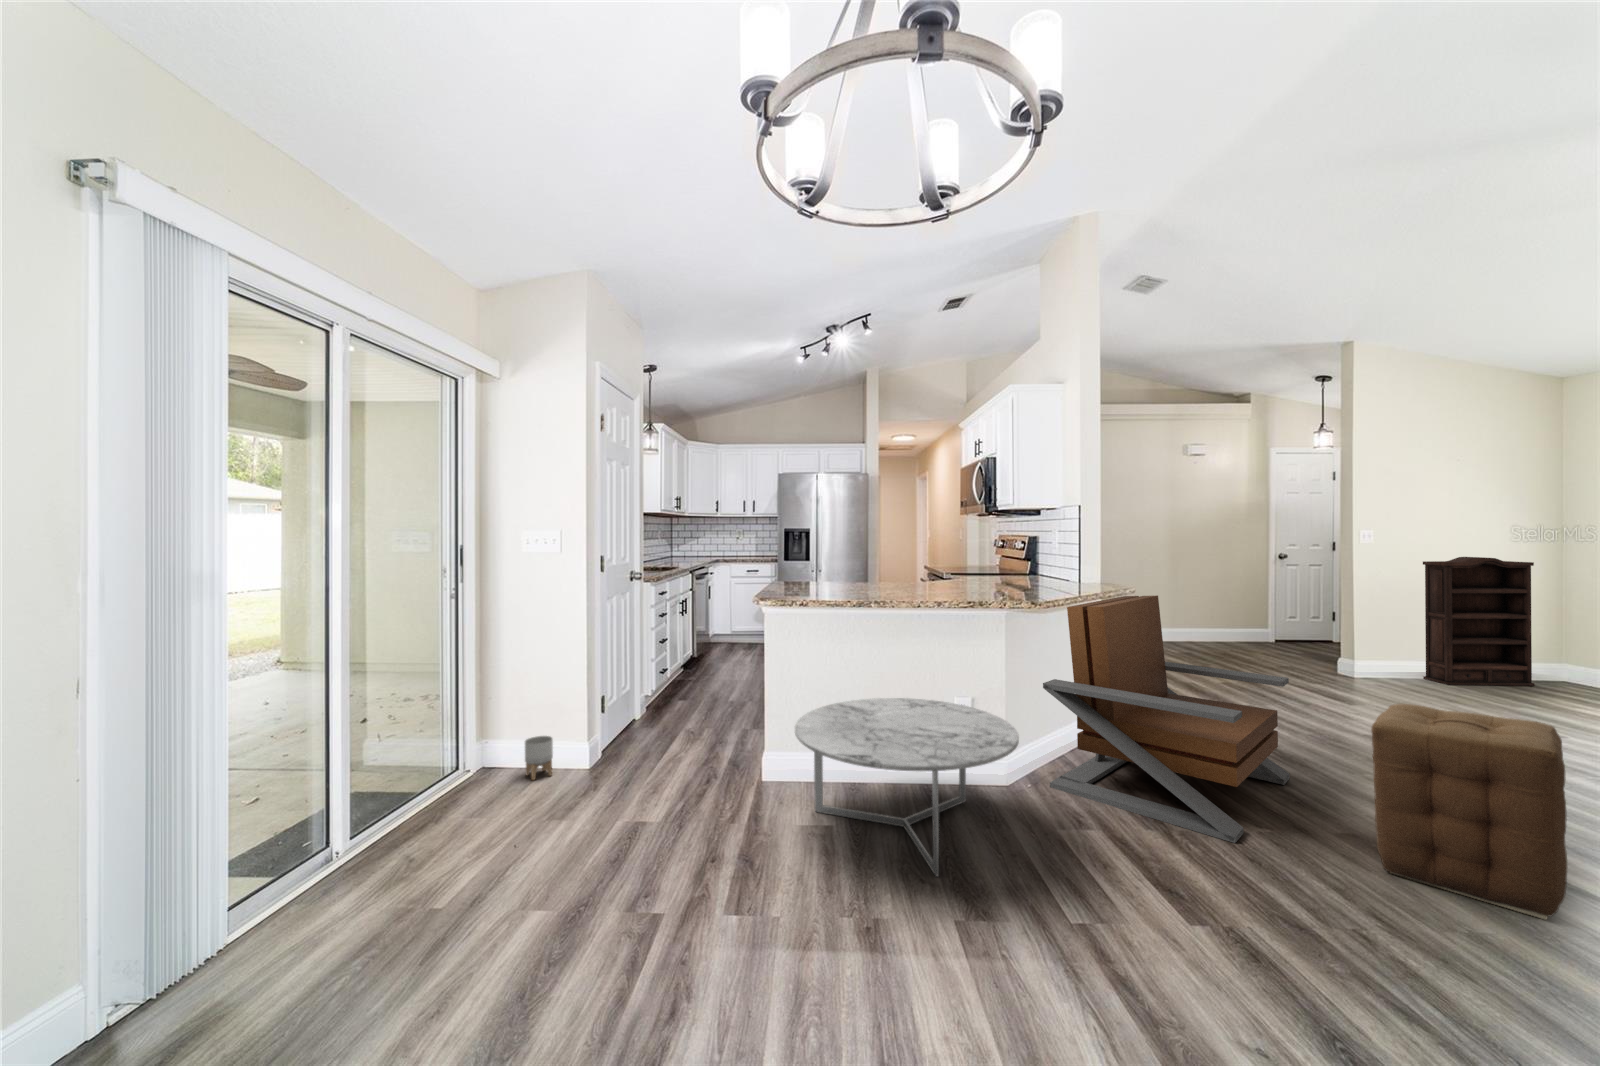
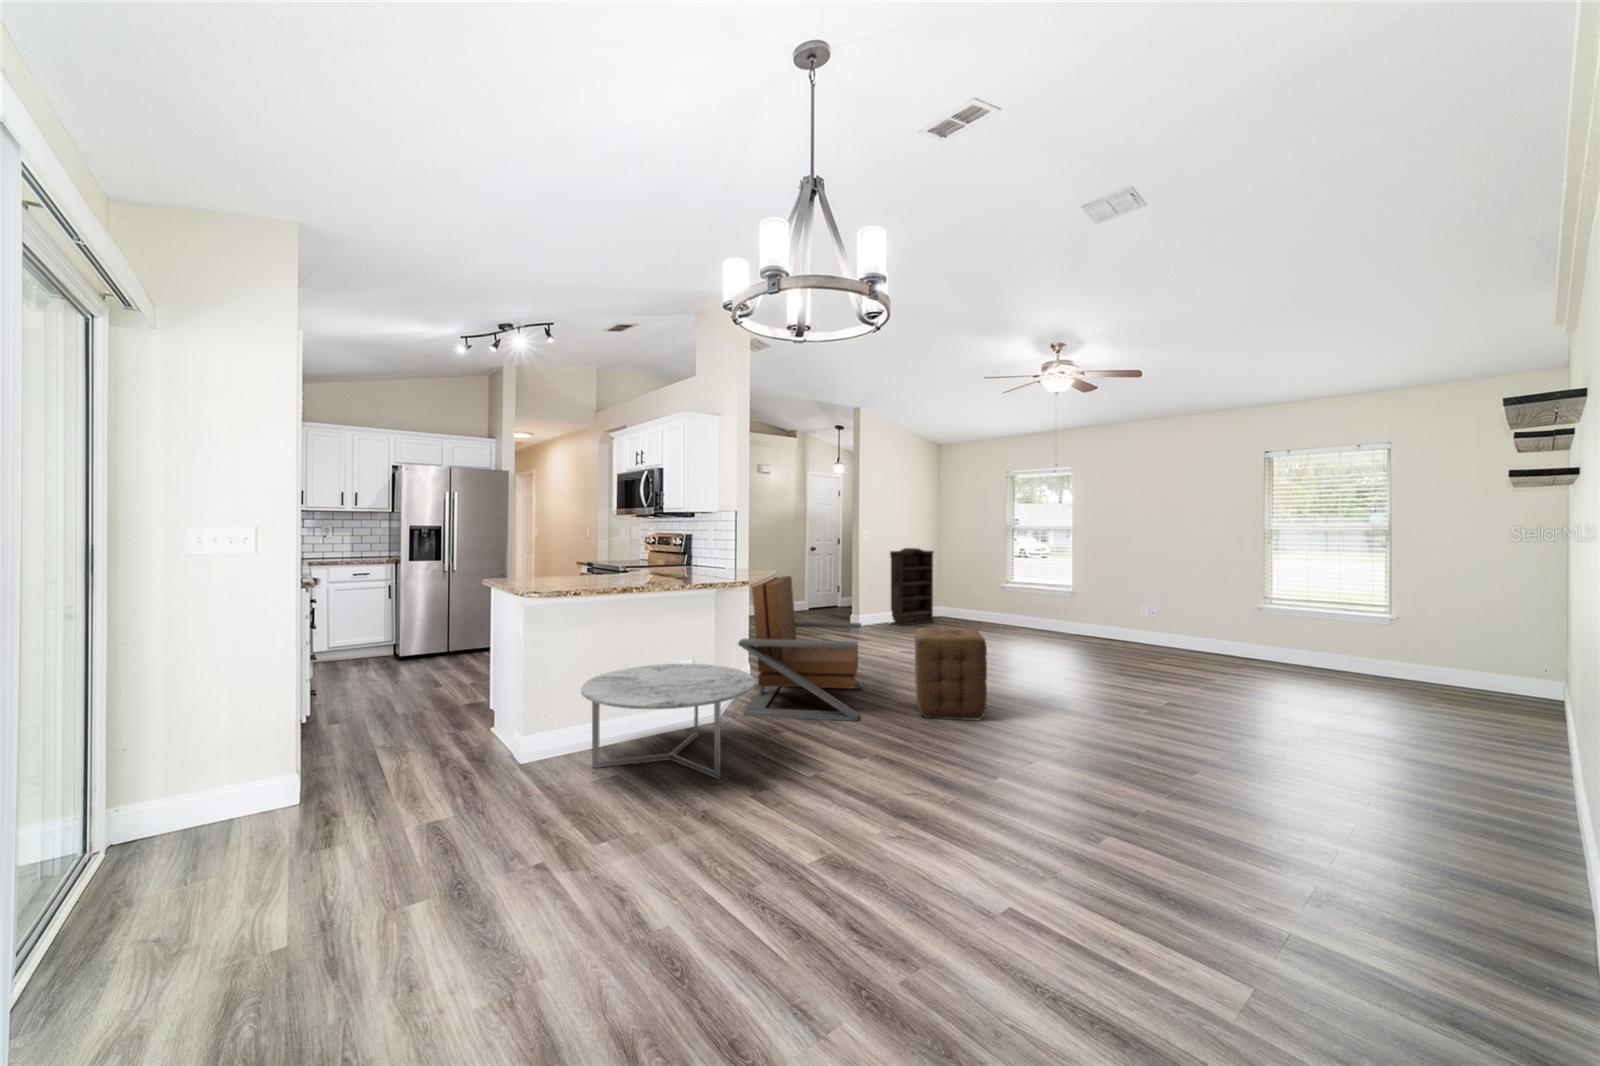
planter: present [525,736,553,780] -> none [214,768,255,822]

